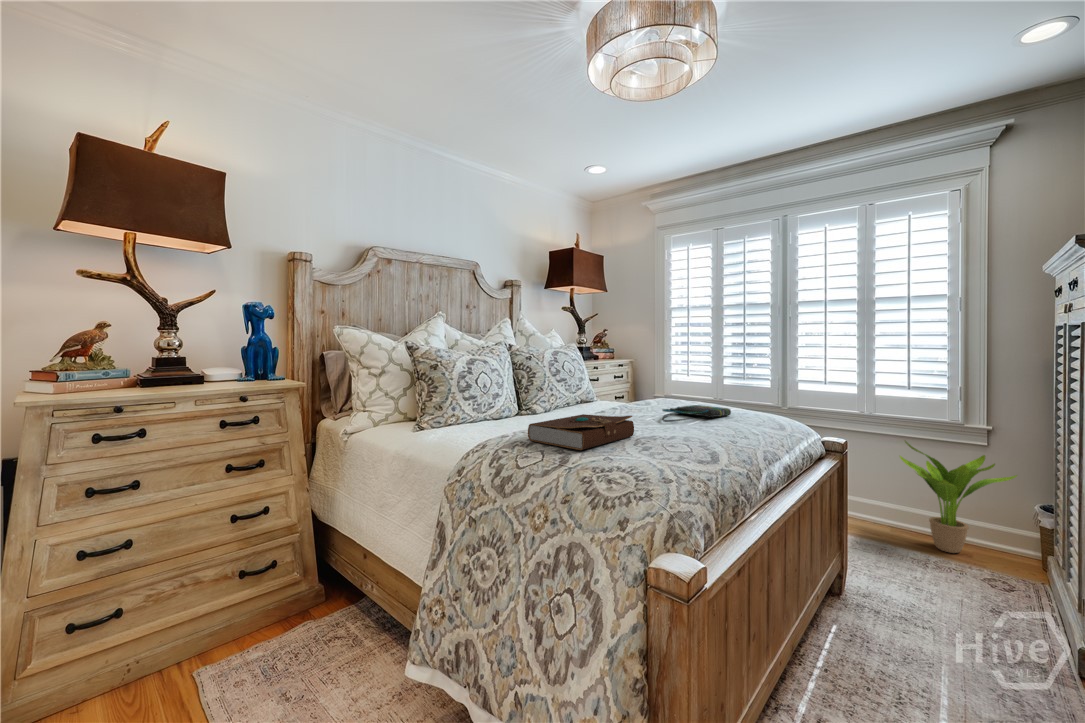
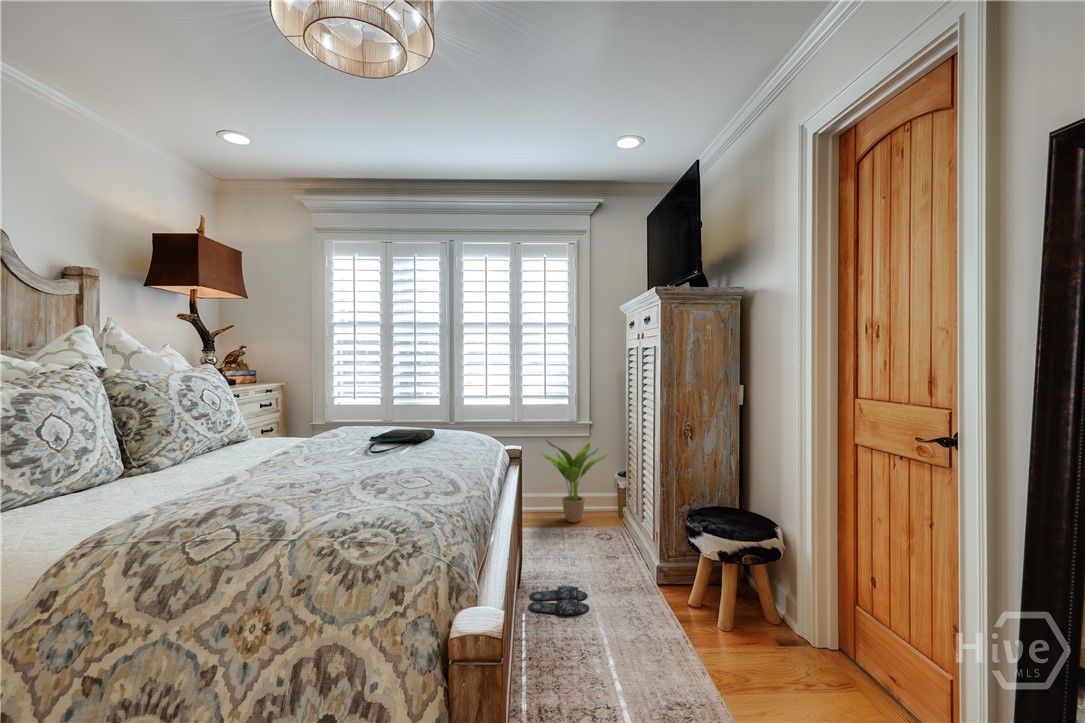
book: present [528,414,634,450] -> none [194,452,353,514]
slippers: none [839,606,931,653] -> present [528,586,589,615]

